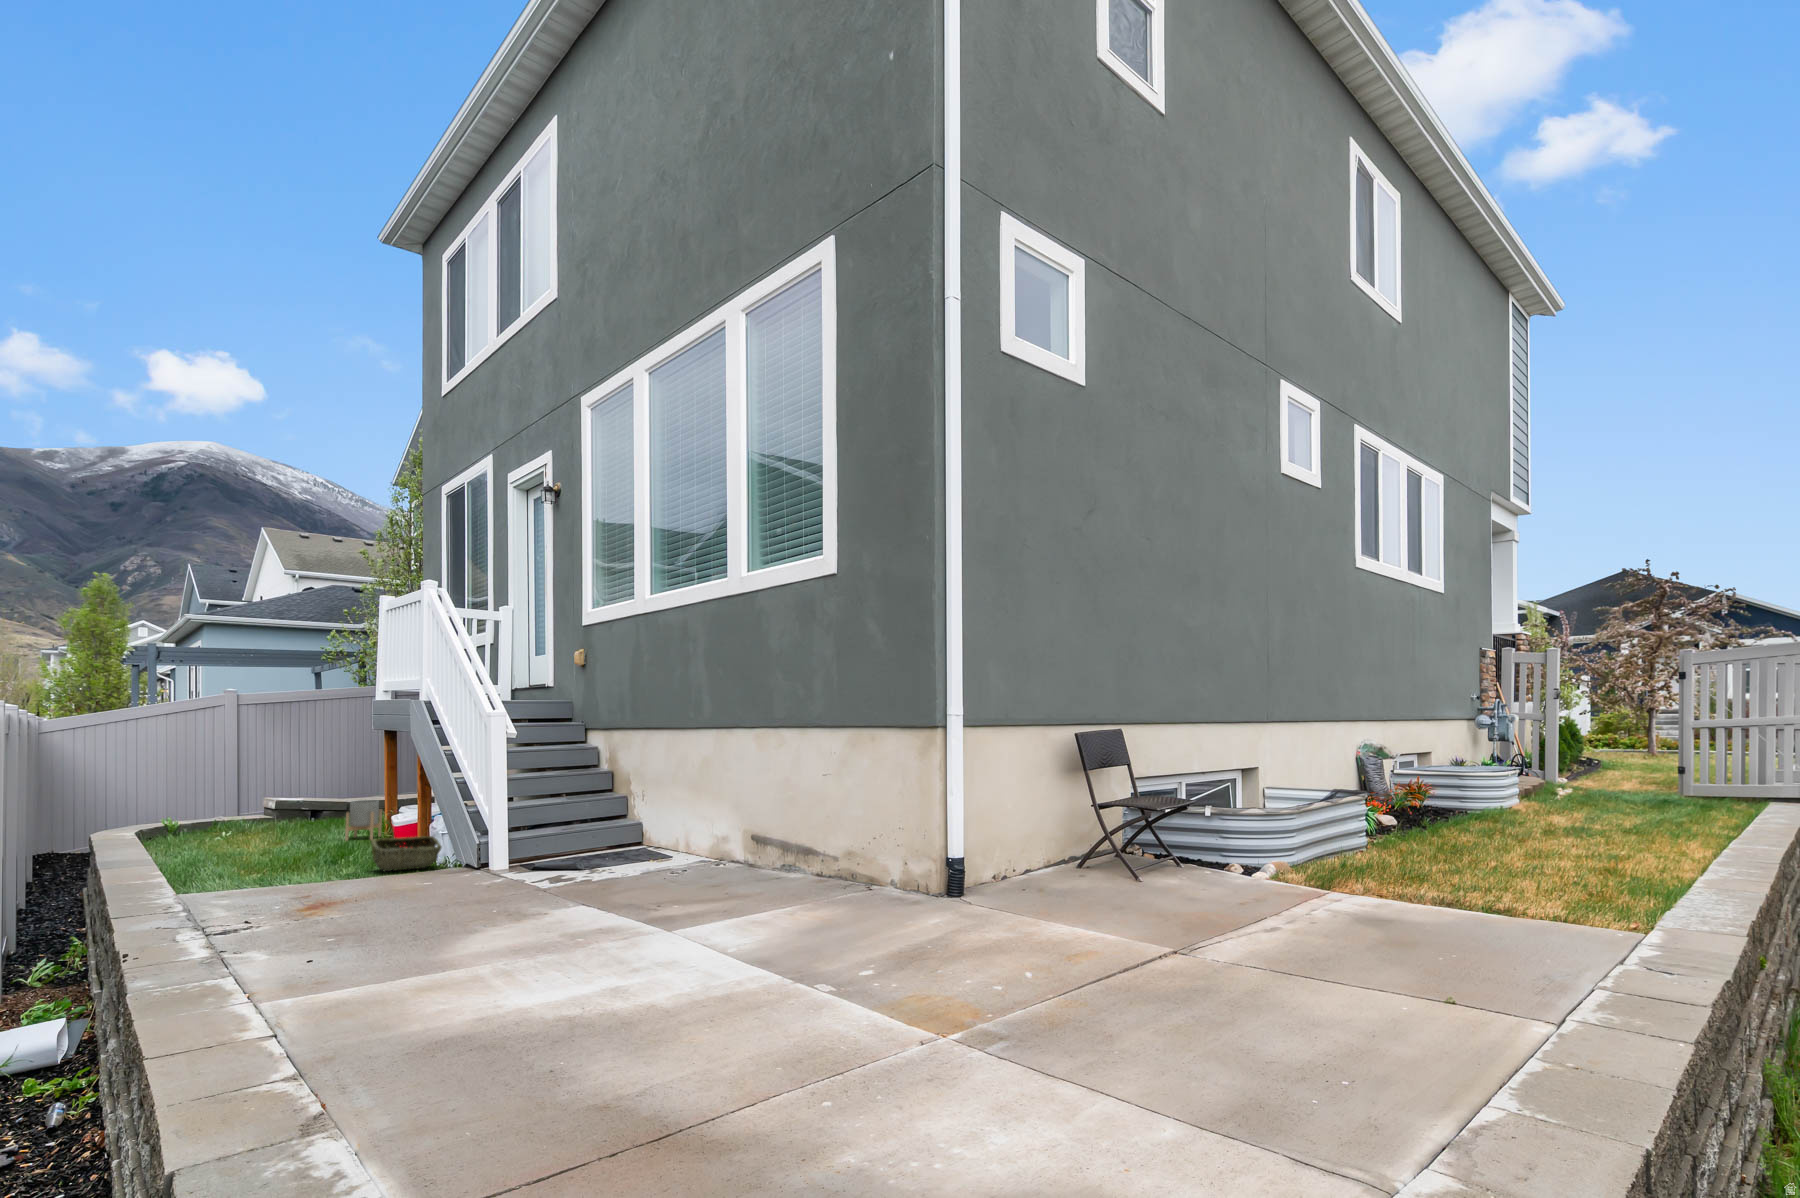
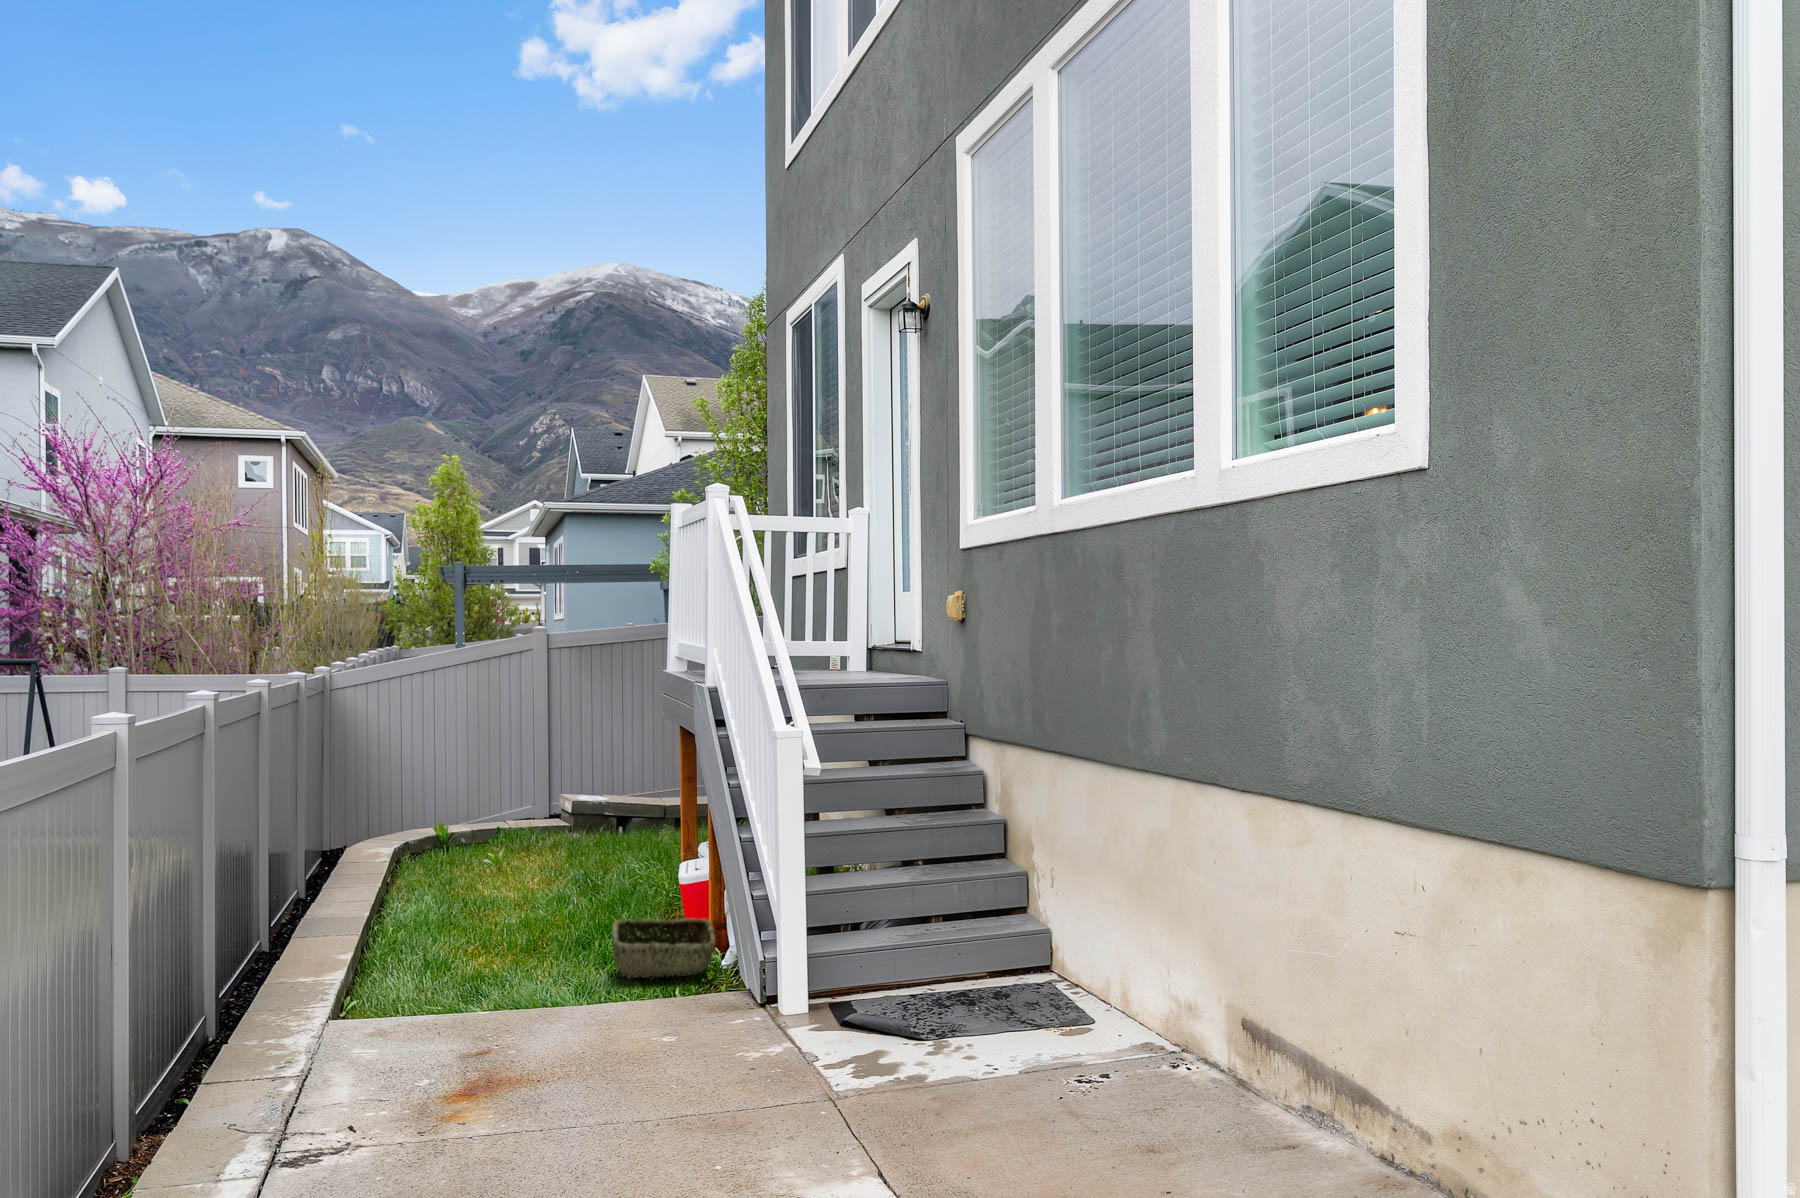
planter: present [345,800,382,840] -> none [629,817,682,882]

